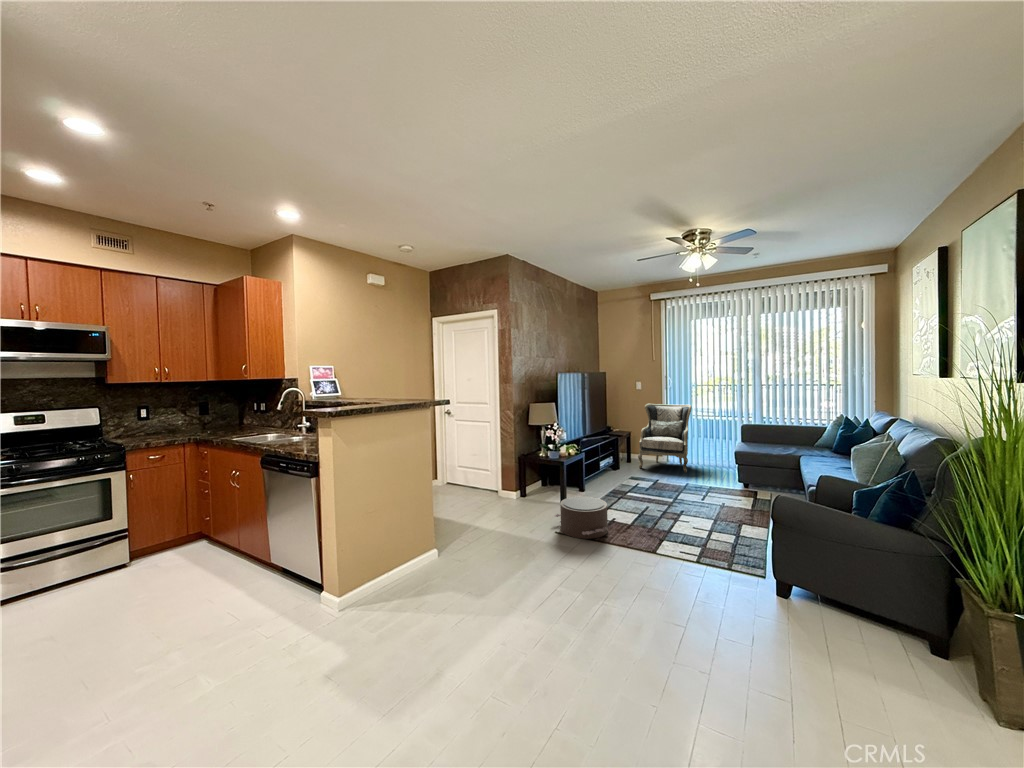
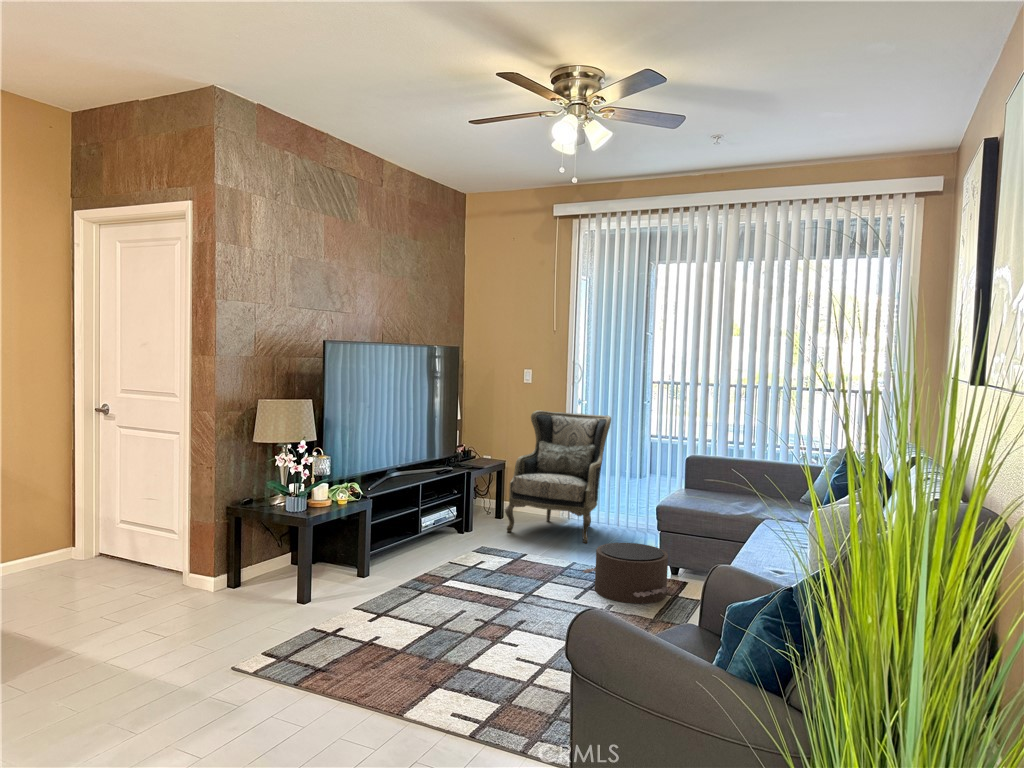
pouf: present [555,497,608,539] -> present [583,543,669,604]

